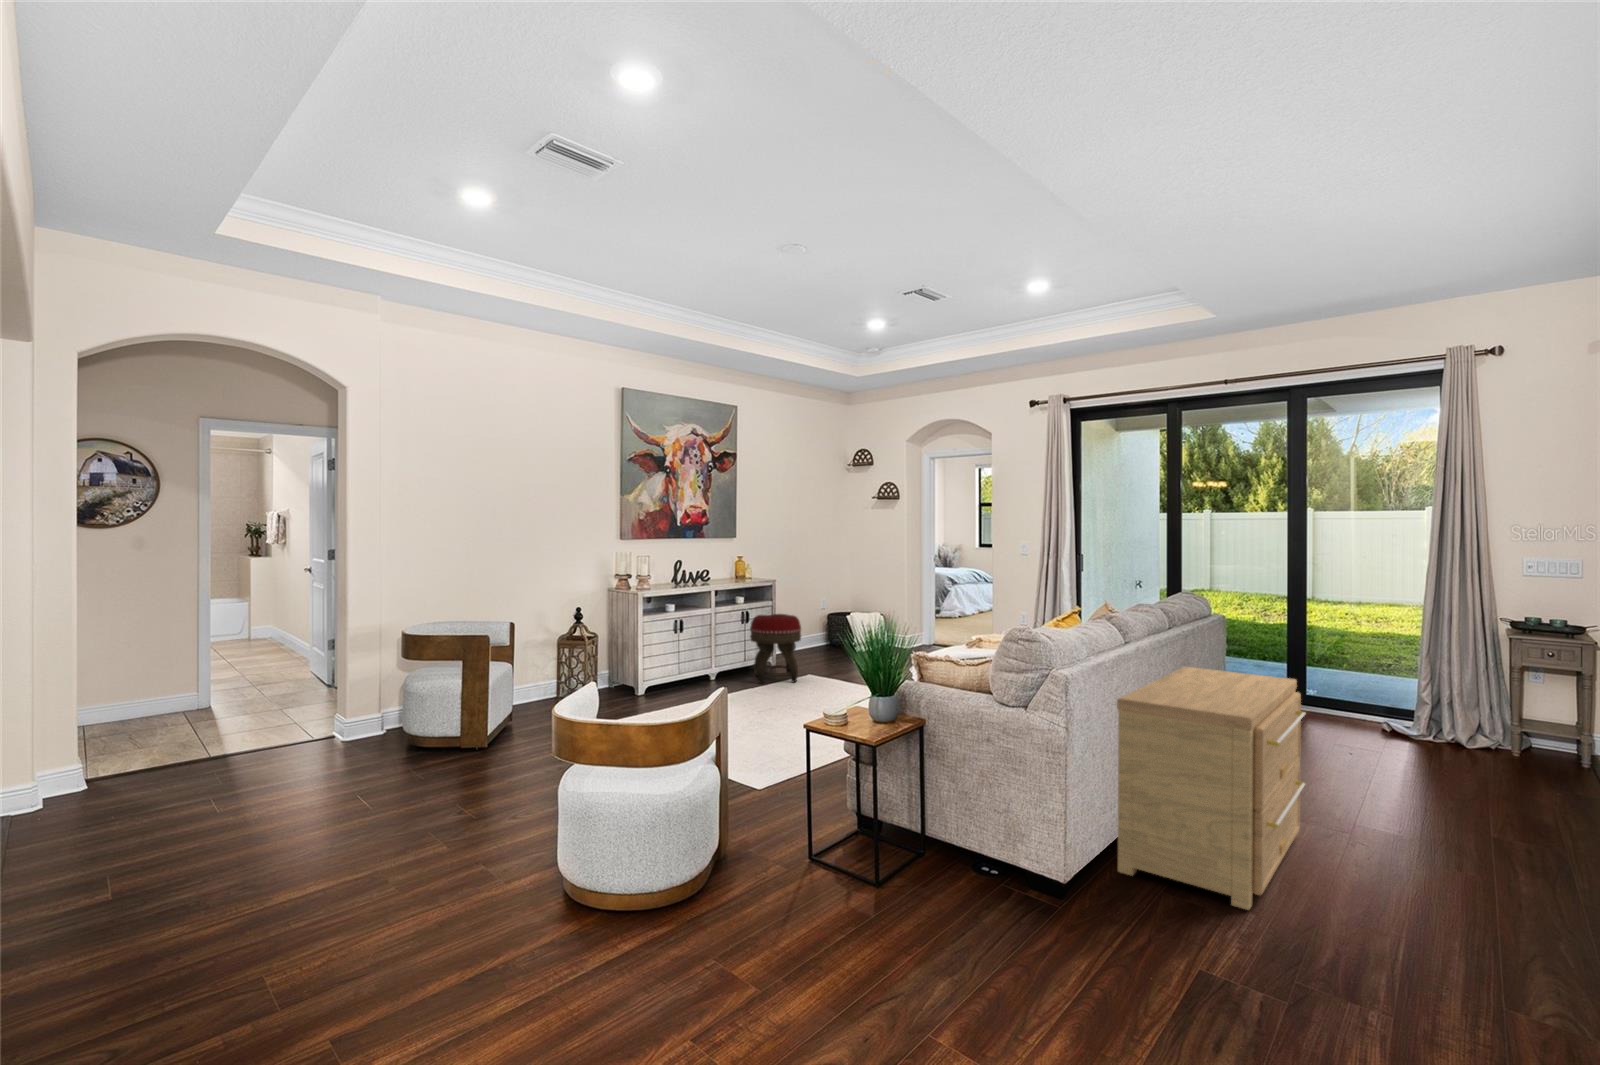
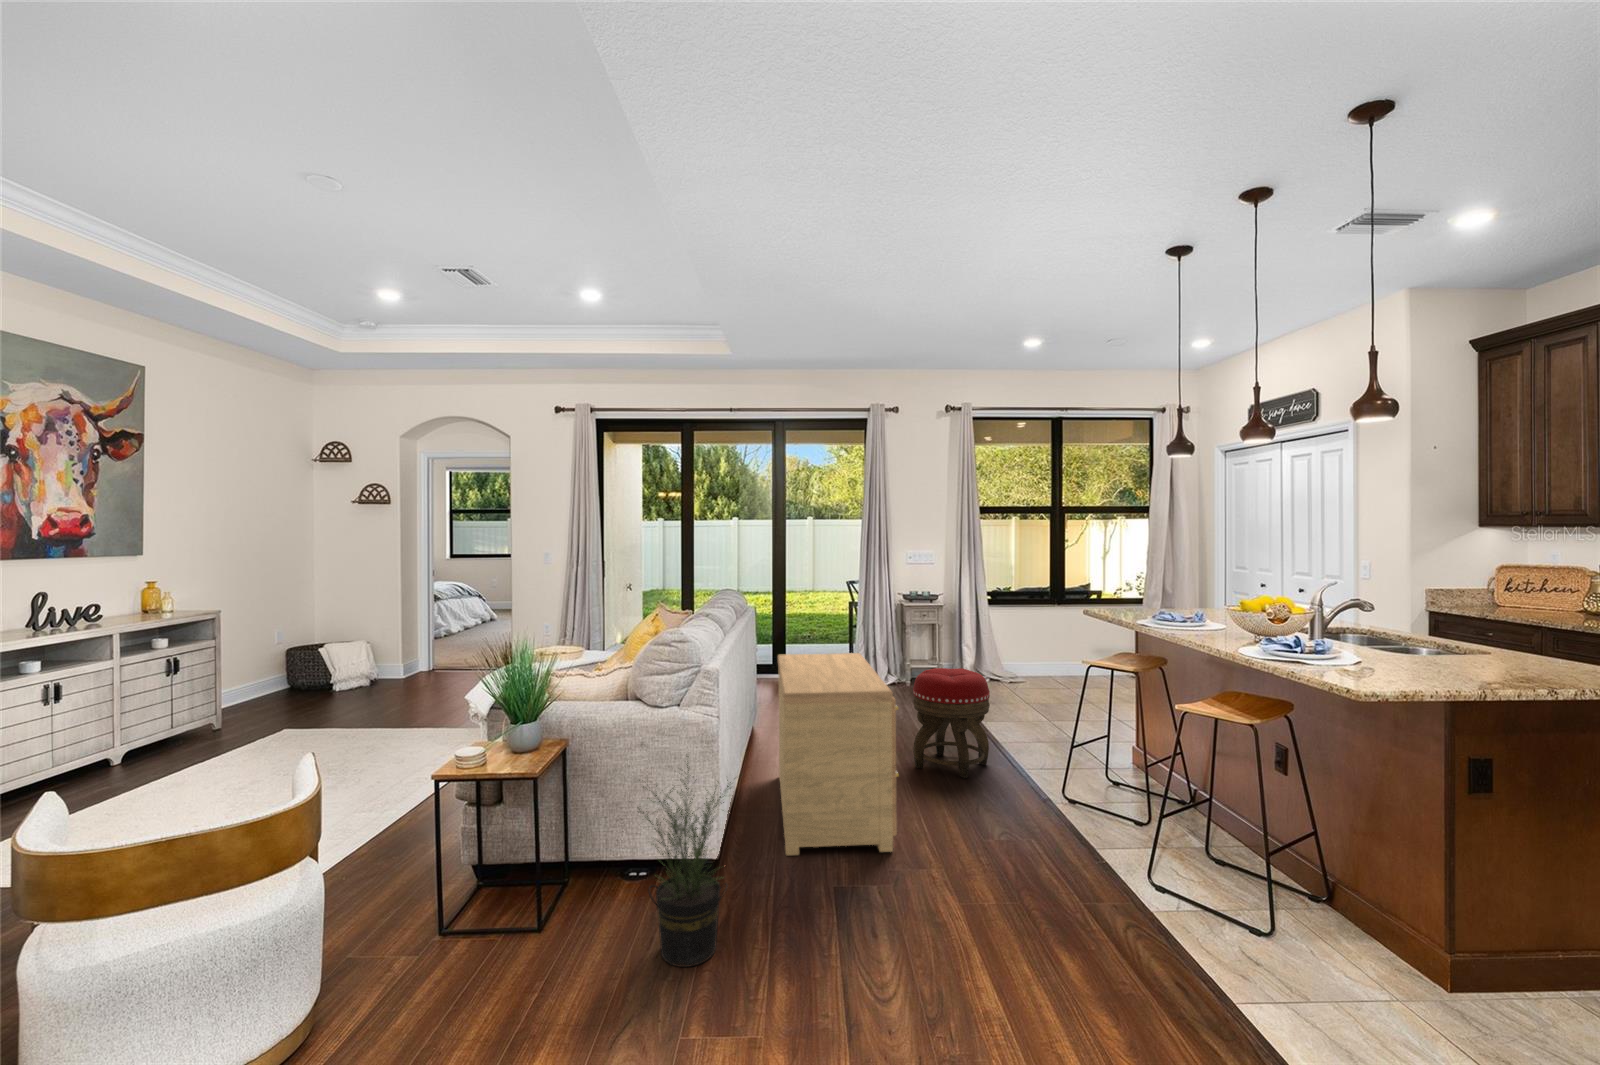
footstool: present [750,614,801,683] -> present [913,668,990,778]
potted plant: none [915,730,1004,914] -> present [637,756,731,967]

